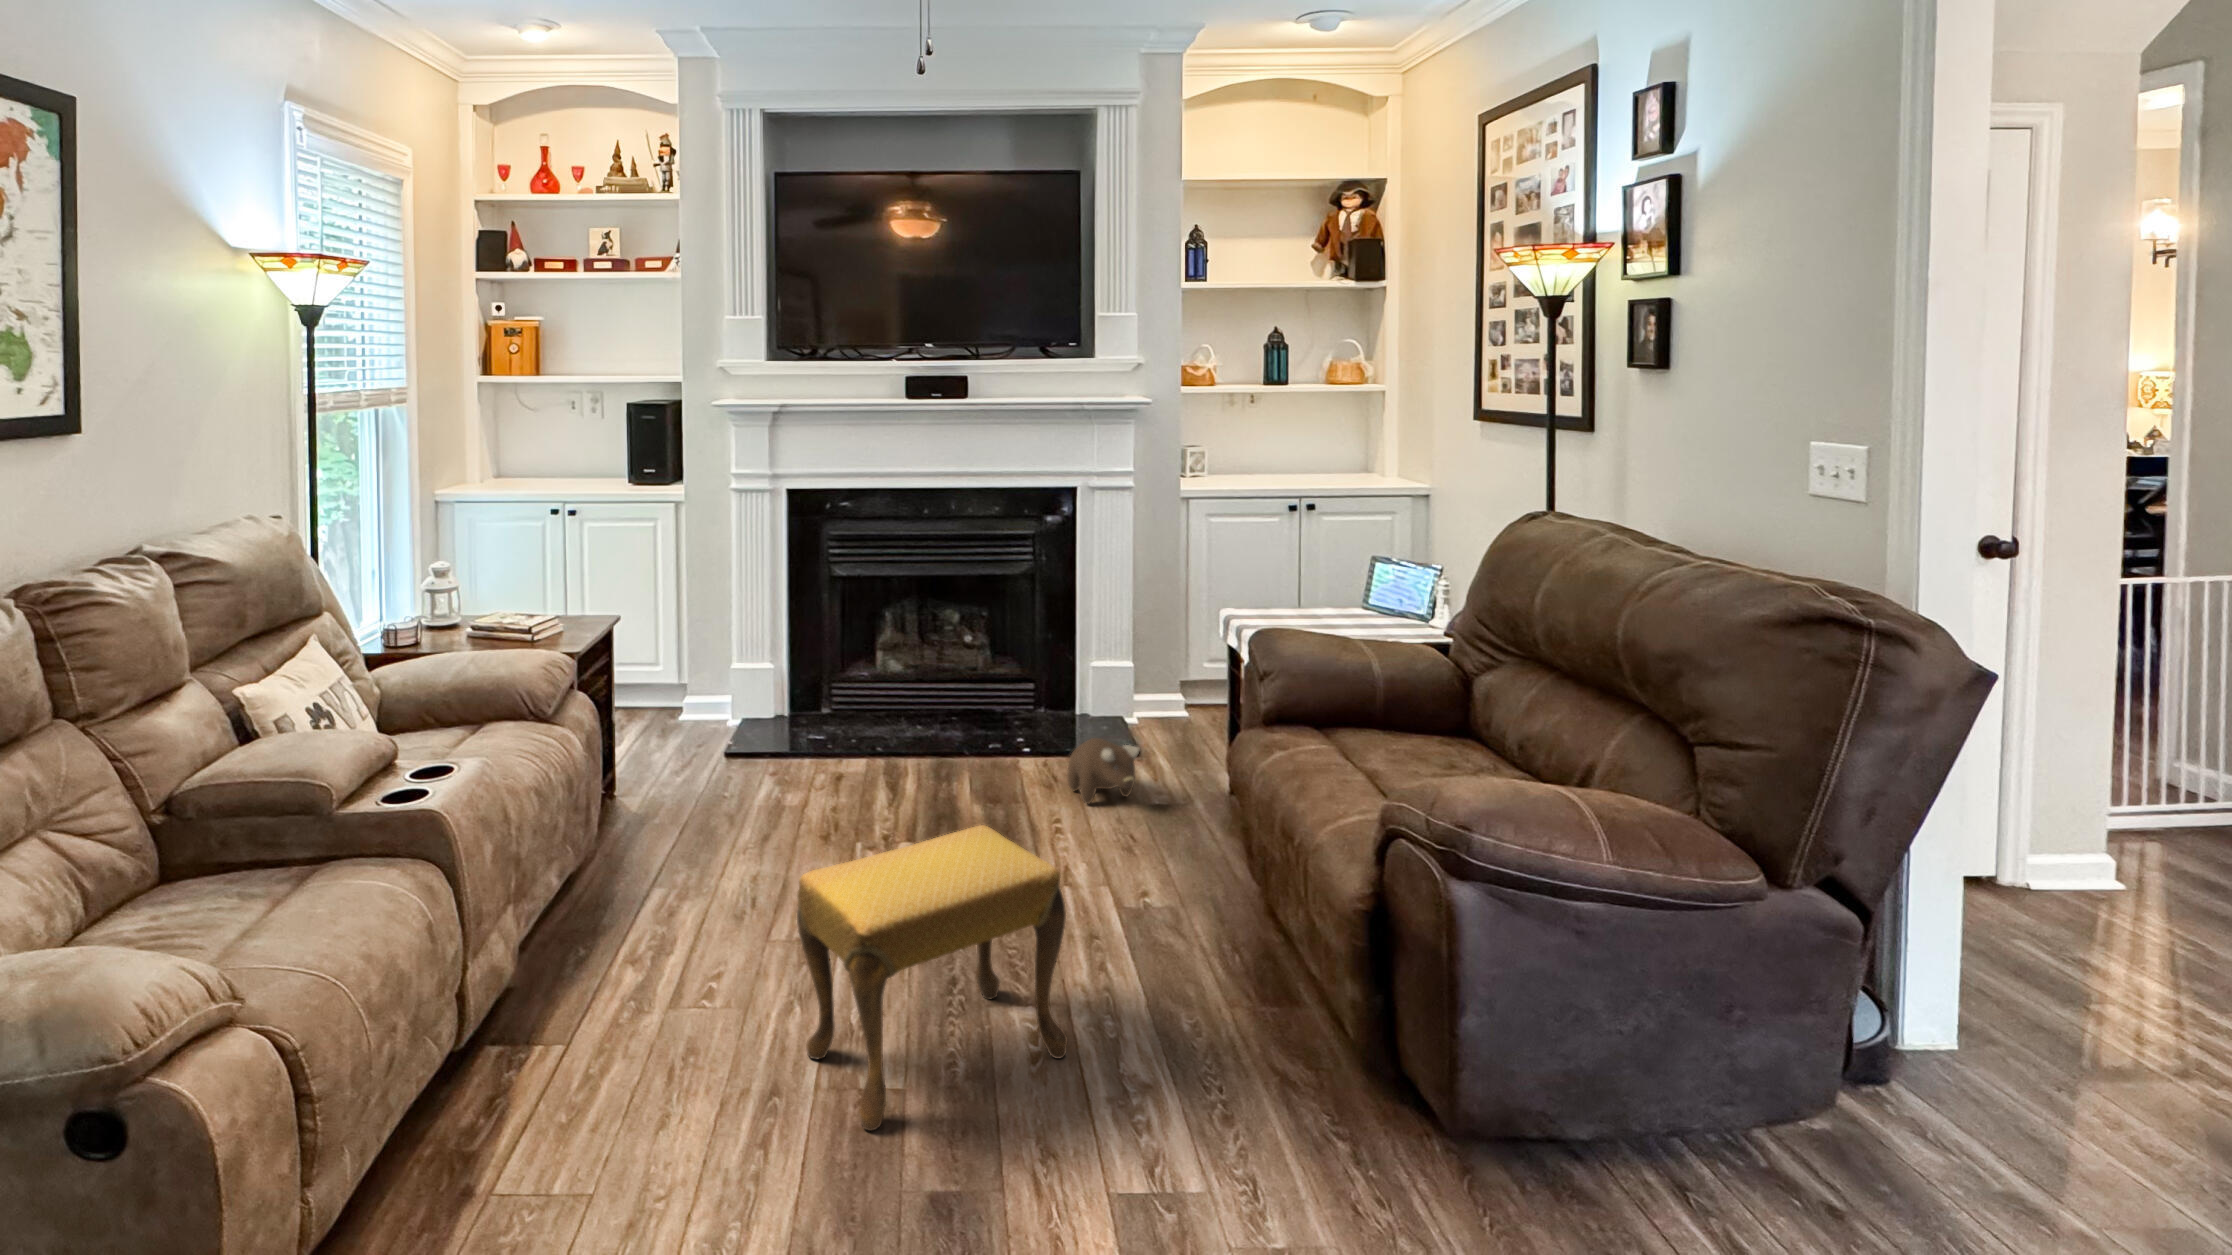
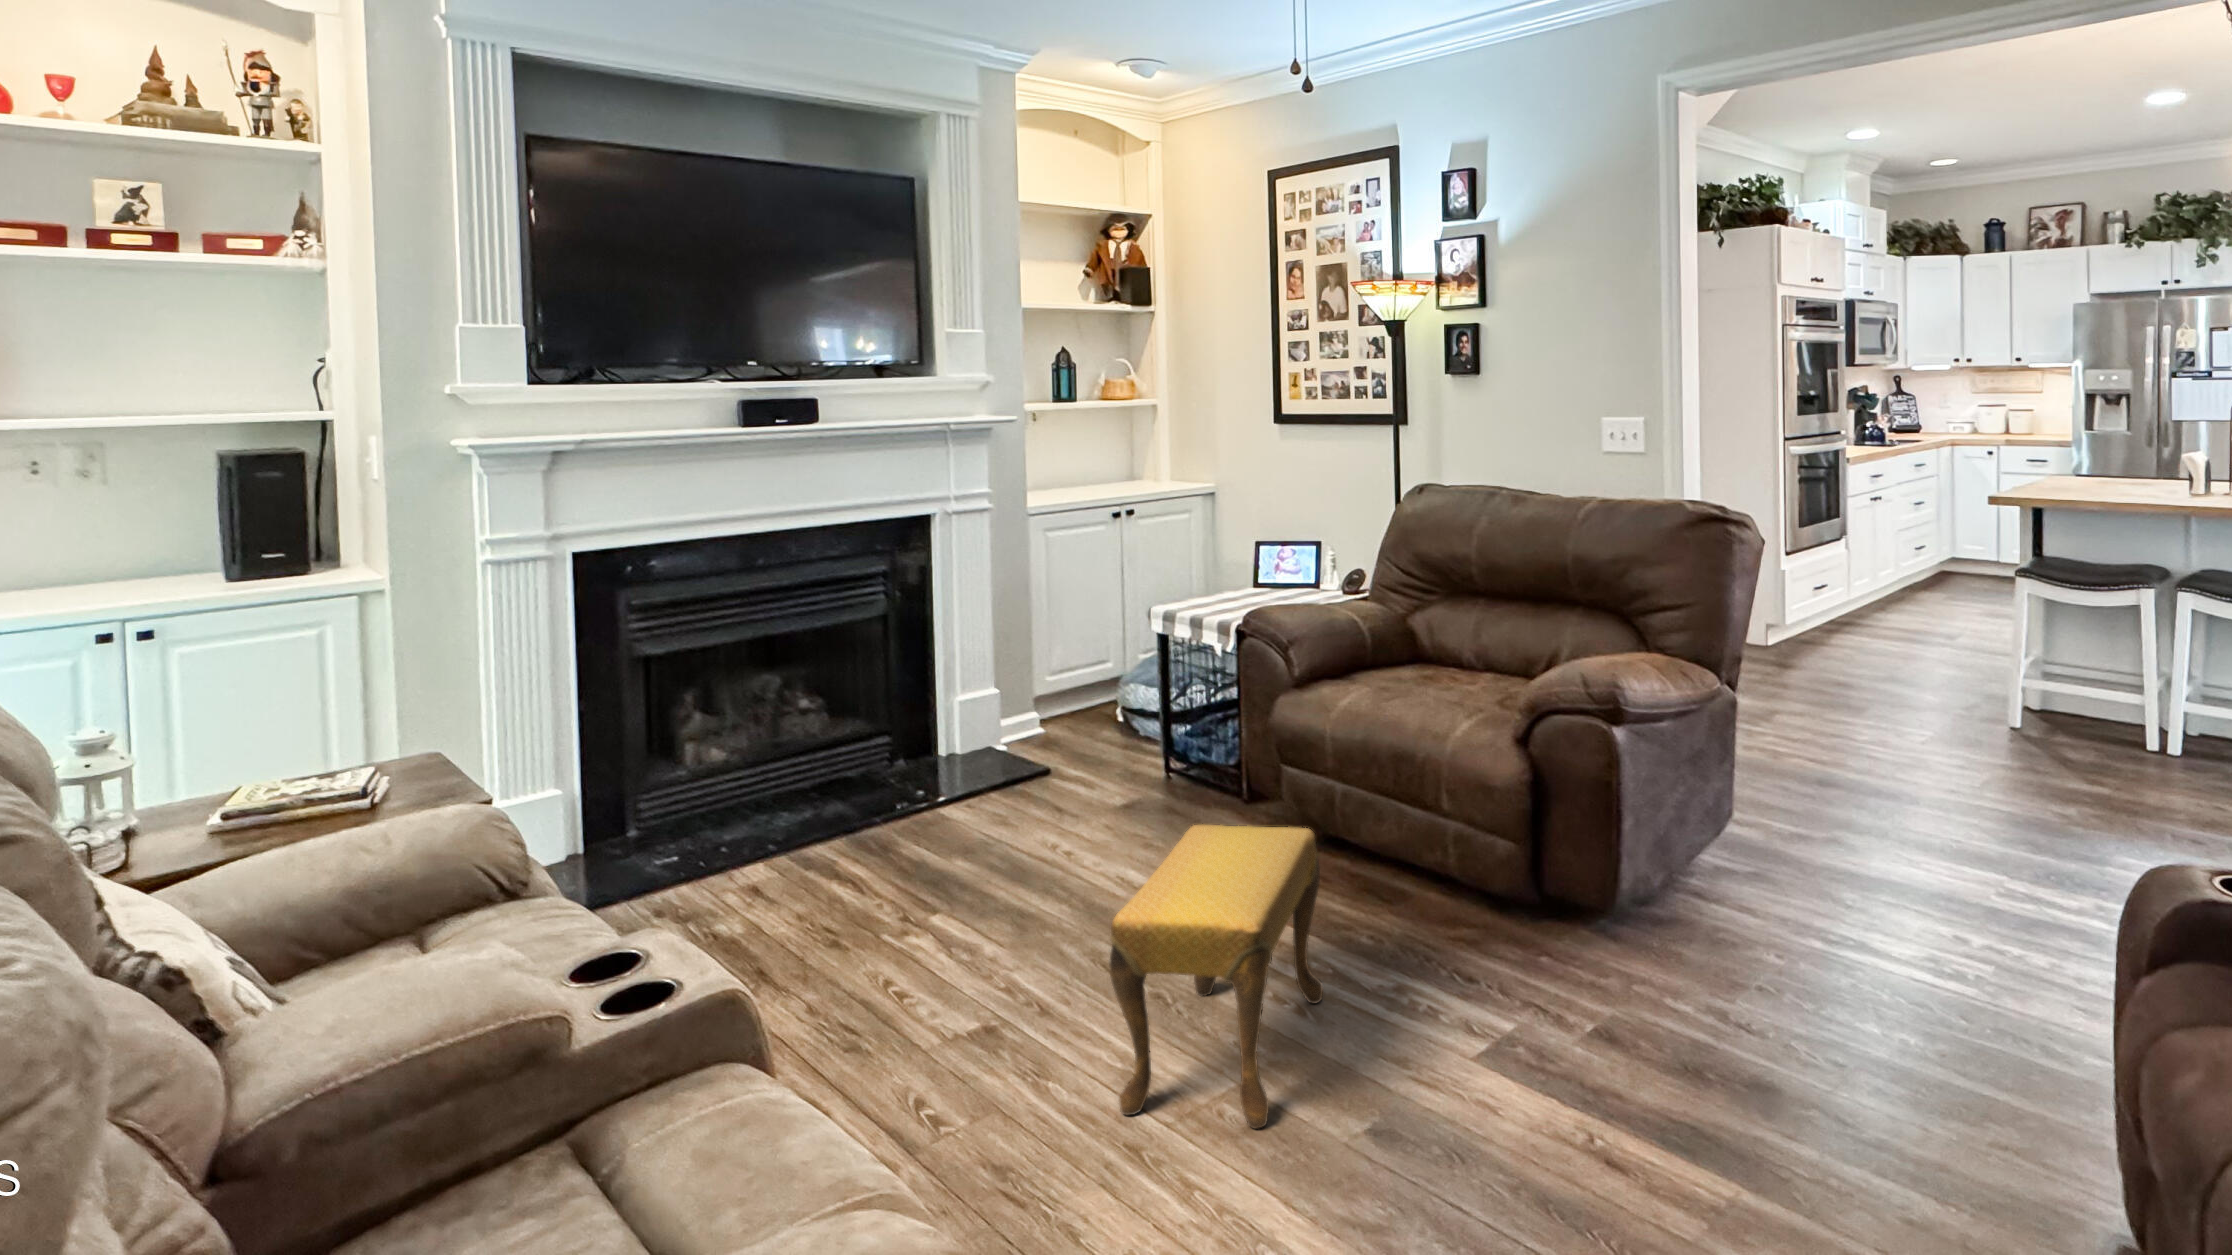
plush toy: present [1067,738,1140,804] -> none [1029,753,1117,826]

